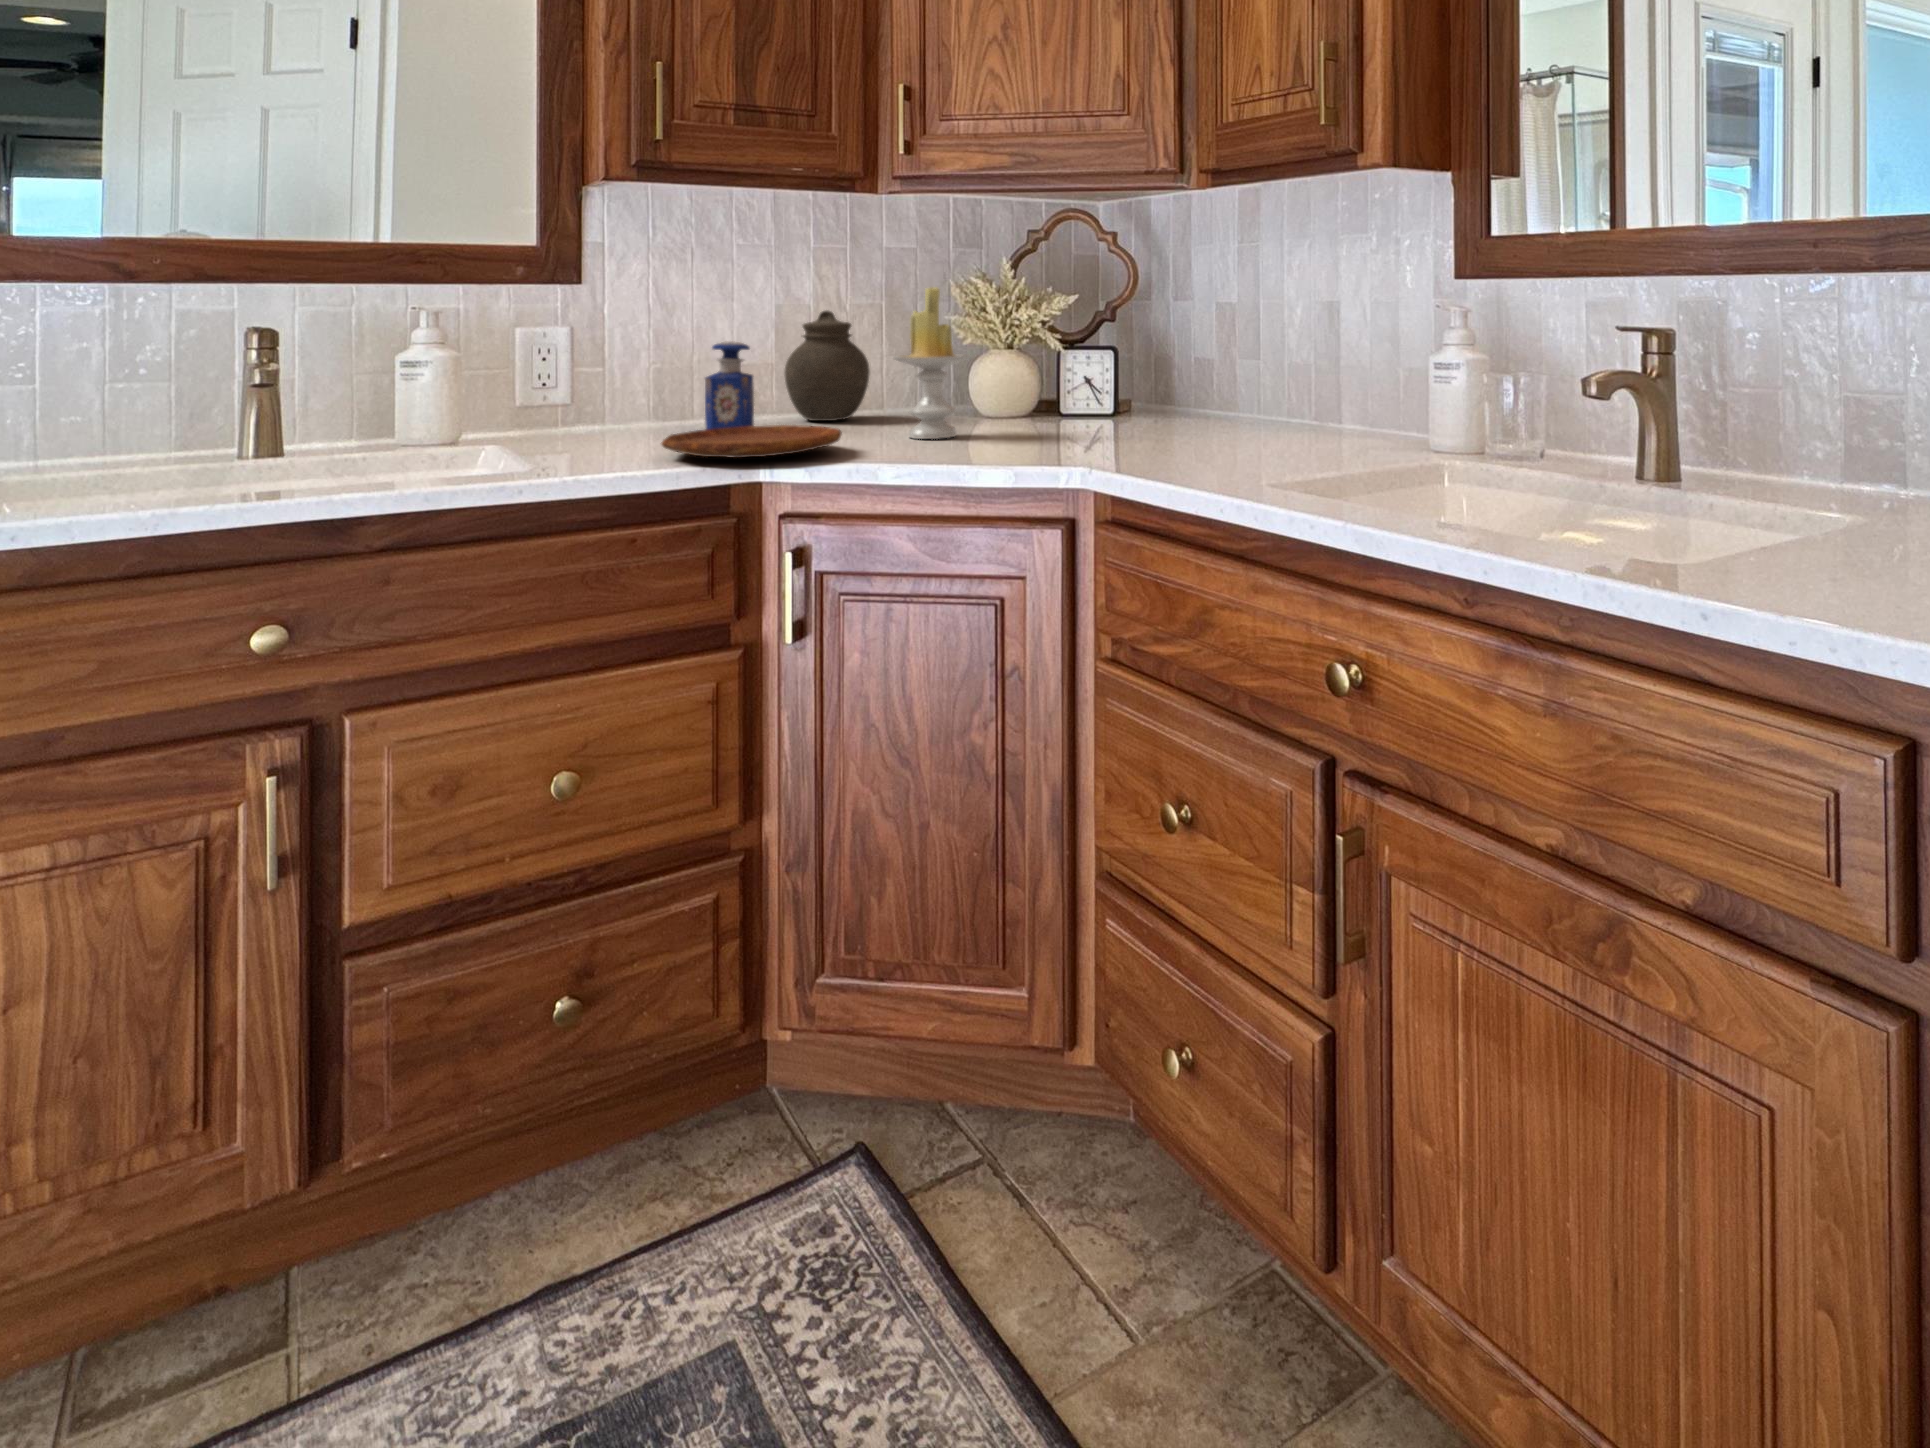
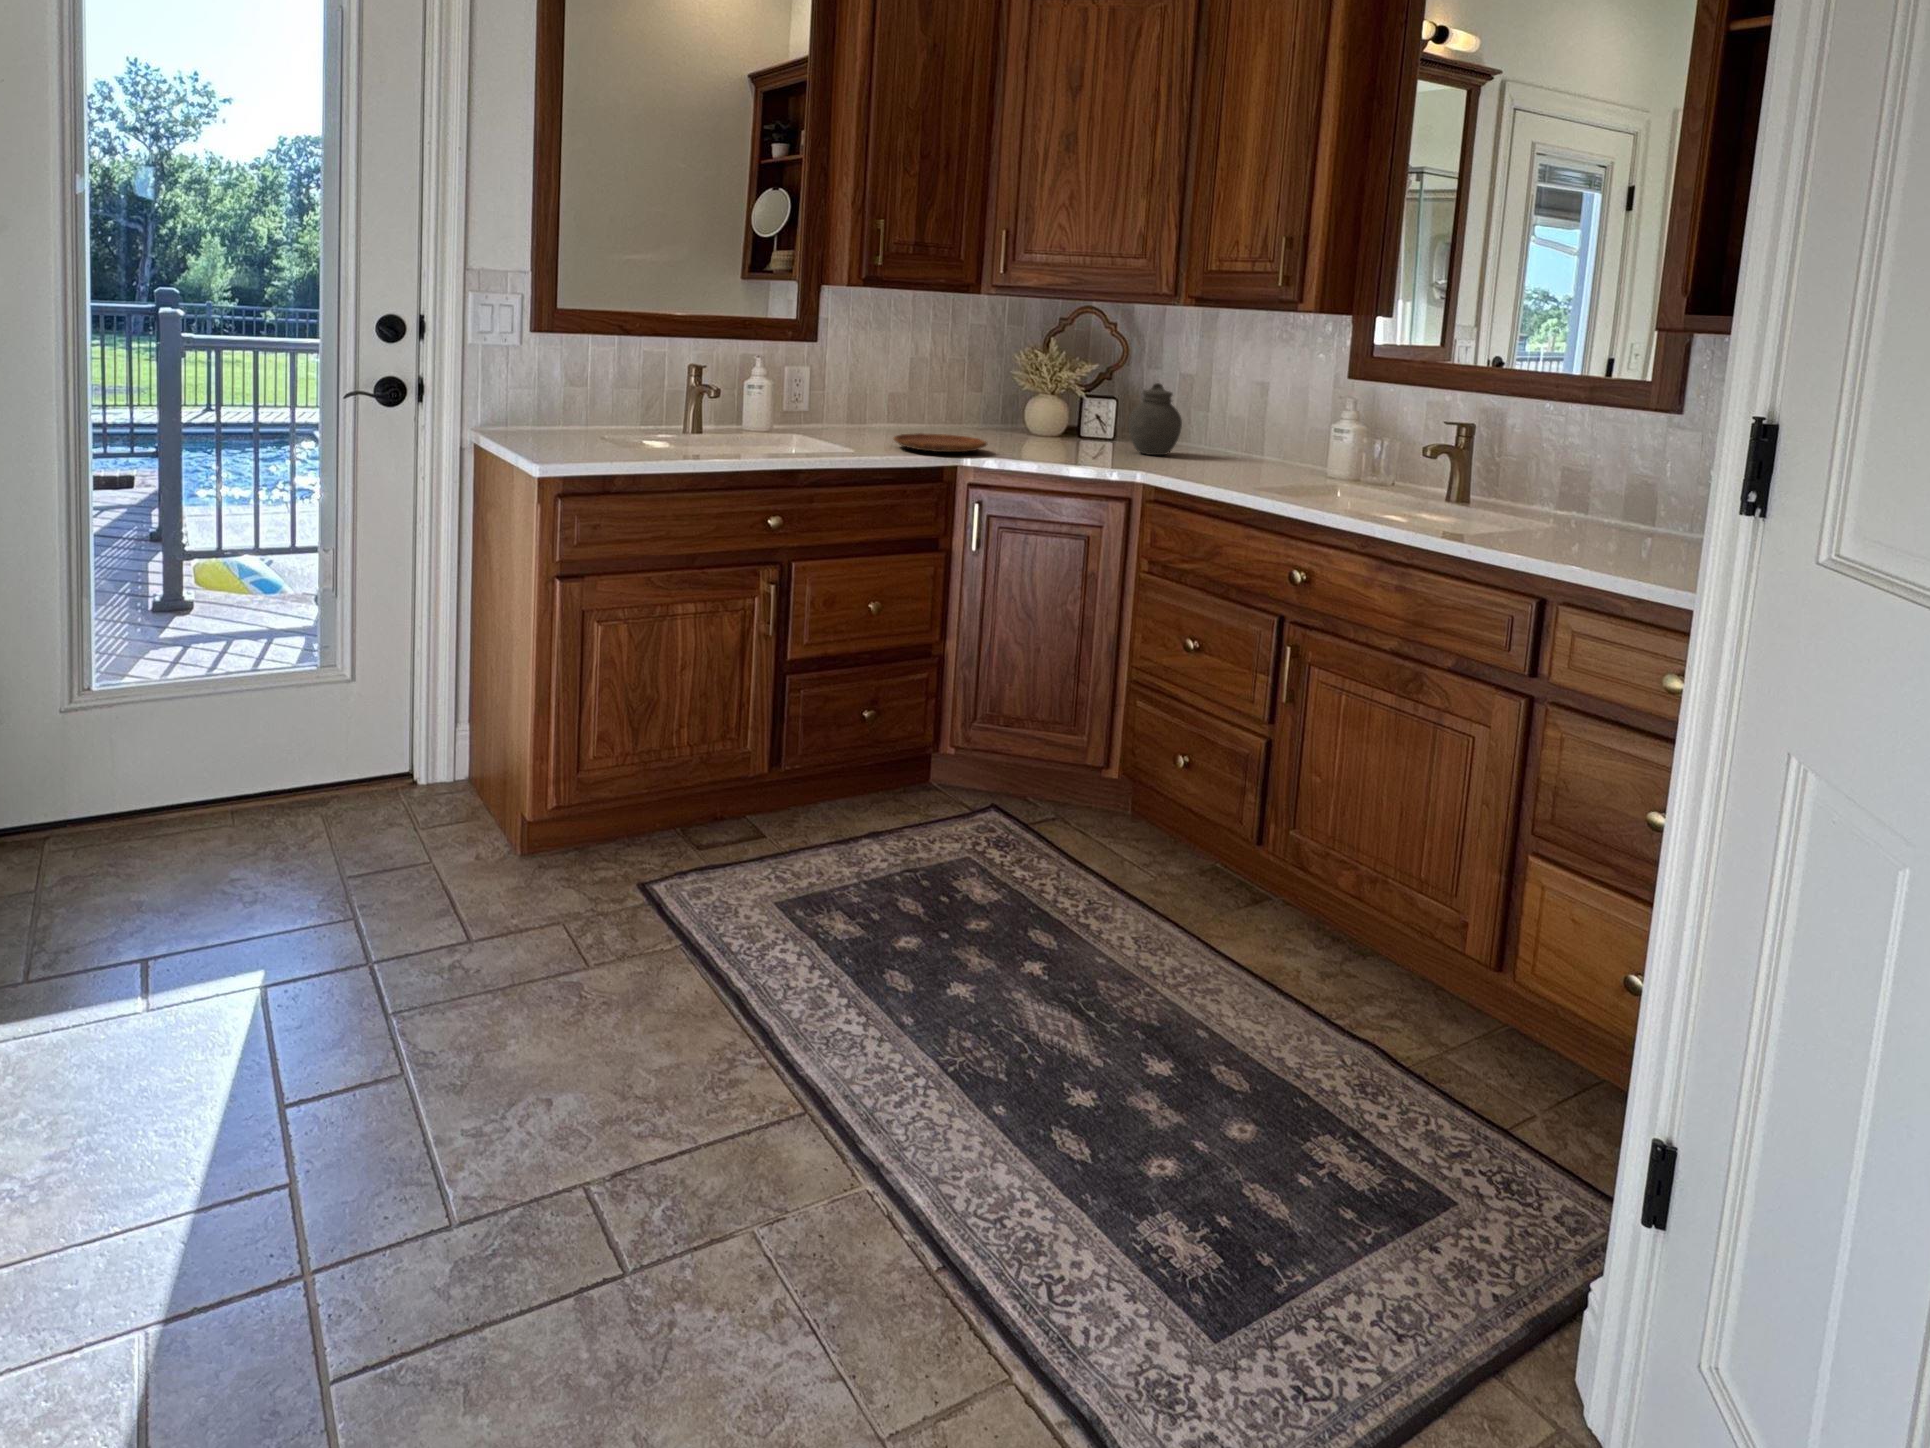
candle: present [894,287,970,439] -> none [999,358,1044,447]
jar: present [784,311,870,421] -> present [1128,383,1182,455]
perfume bottle: present [705,342,754,429] -> none [885,382,912,435]

